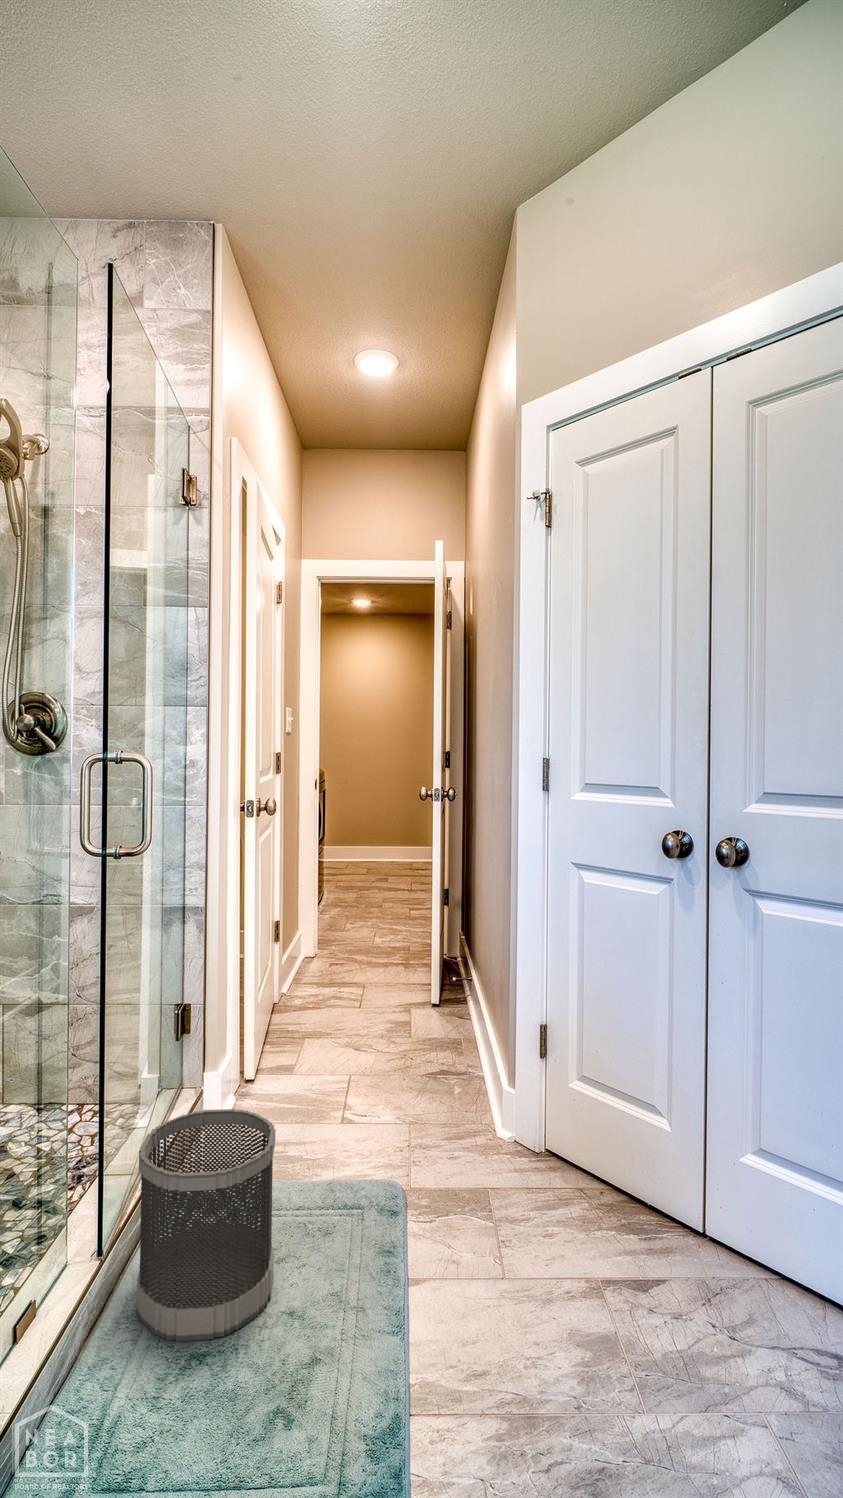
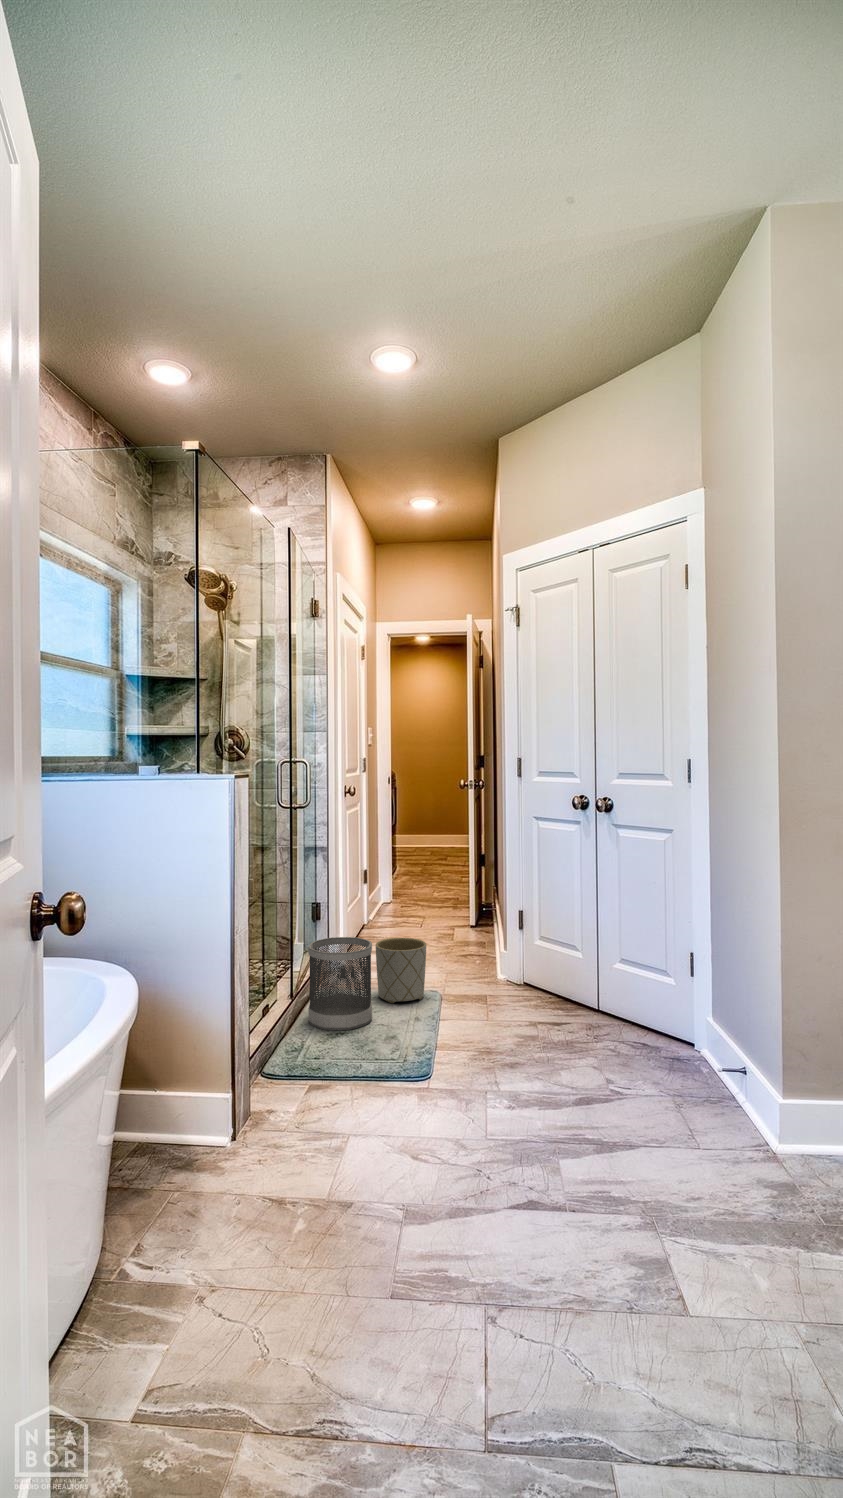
planter: none [284,1084,381,1227] -> present [376,938,426,1003]

